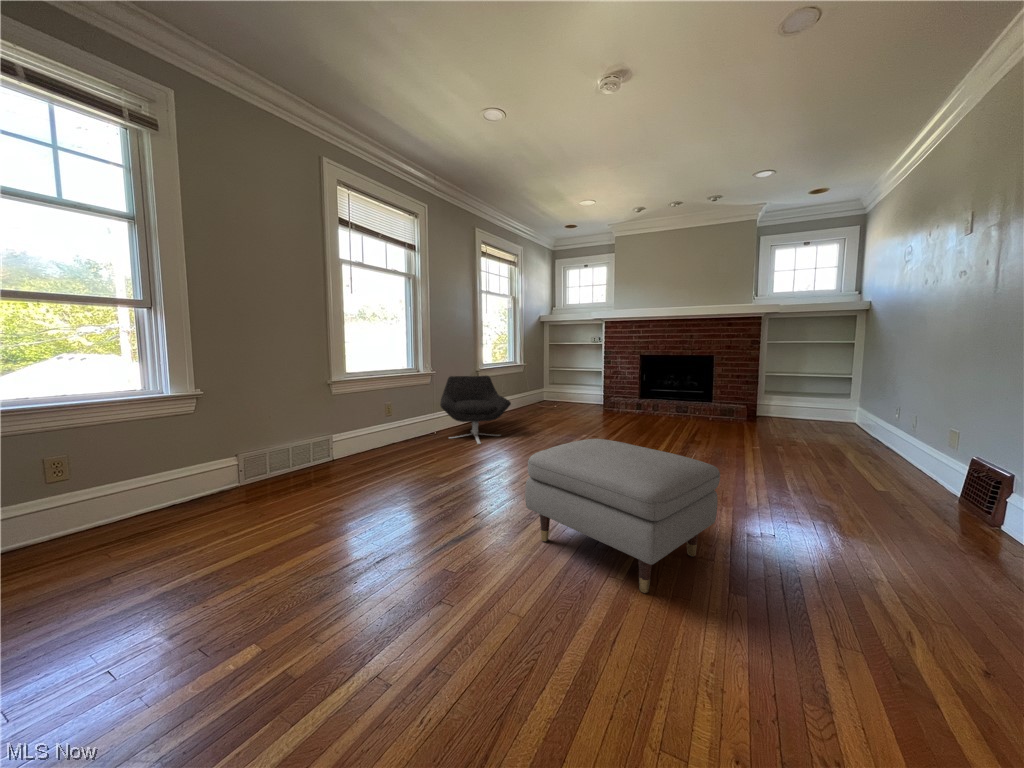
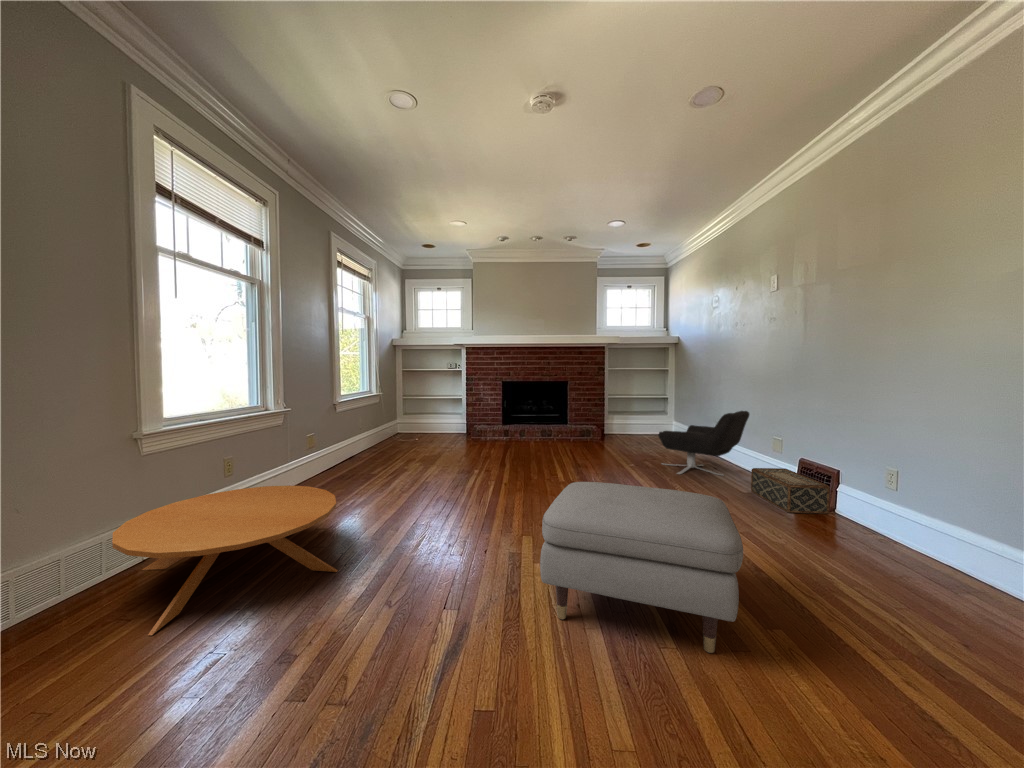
lounge chair: present [440,375,511,444] -> present [658,411,749,475]
coffee table: none [307,422,434,493] -> present [112,485,338,635]
woven basket: none [890,463,994,530] -> present [751,468,830,514]

